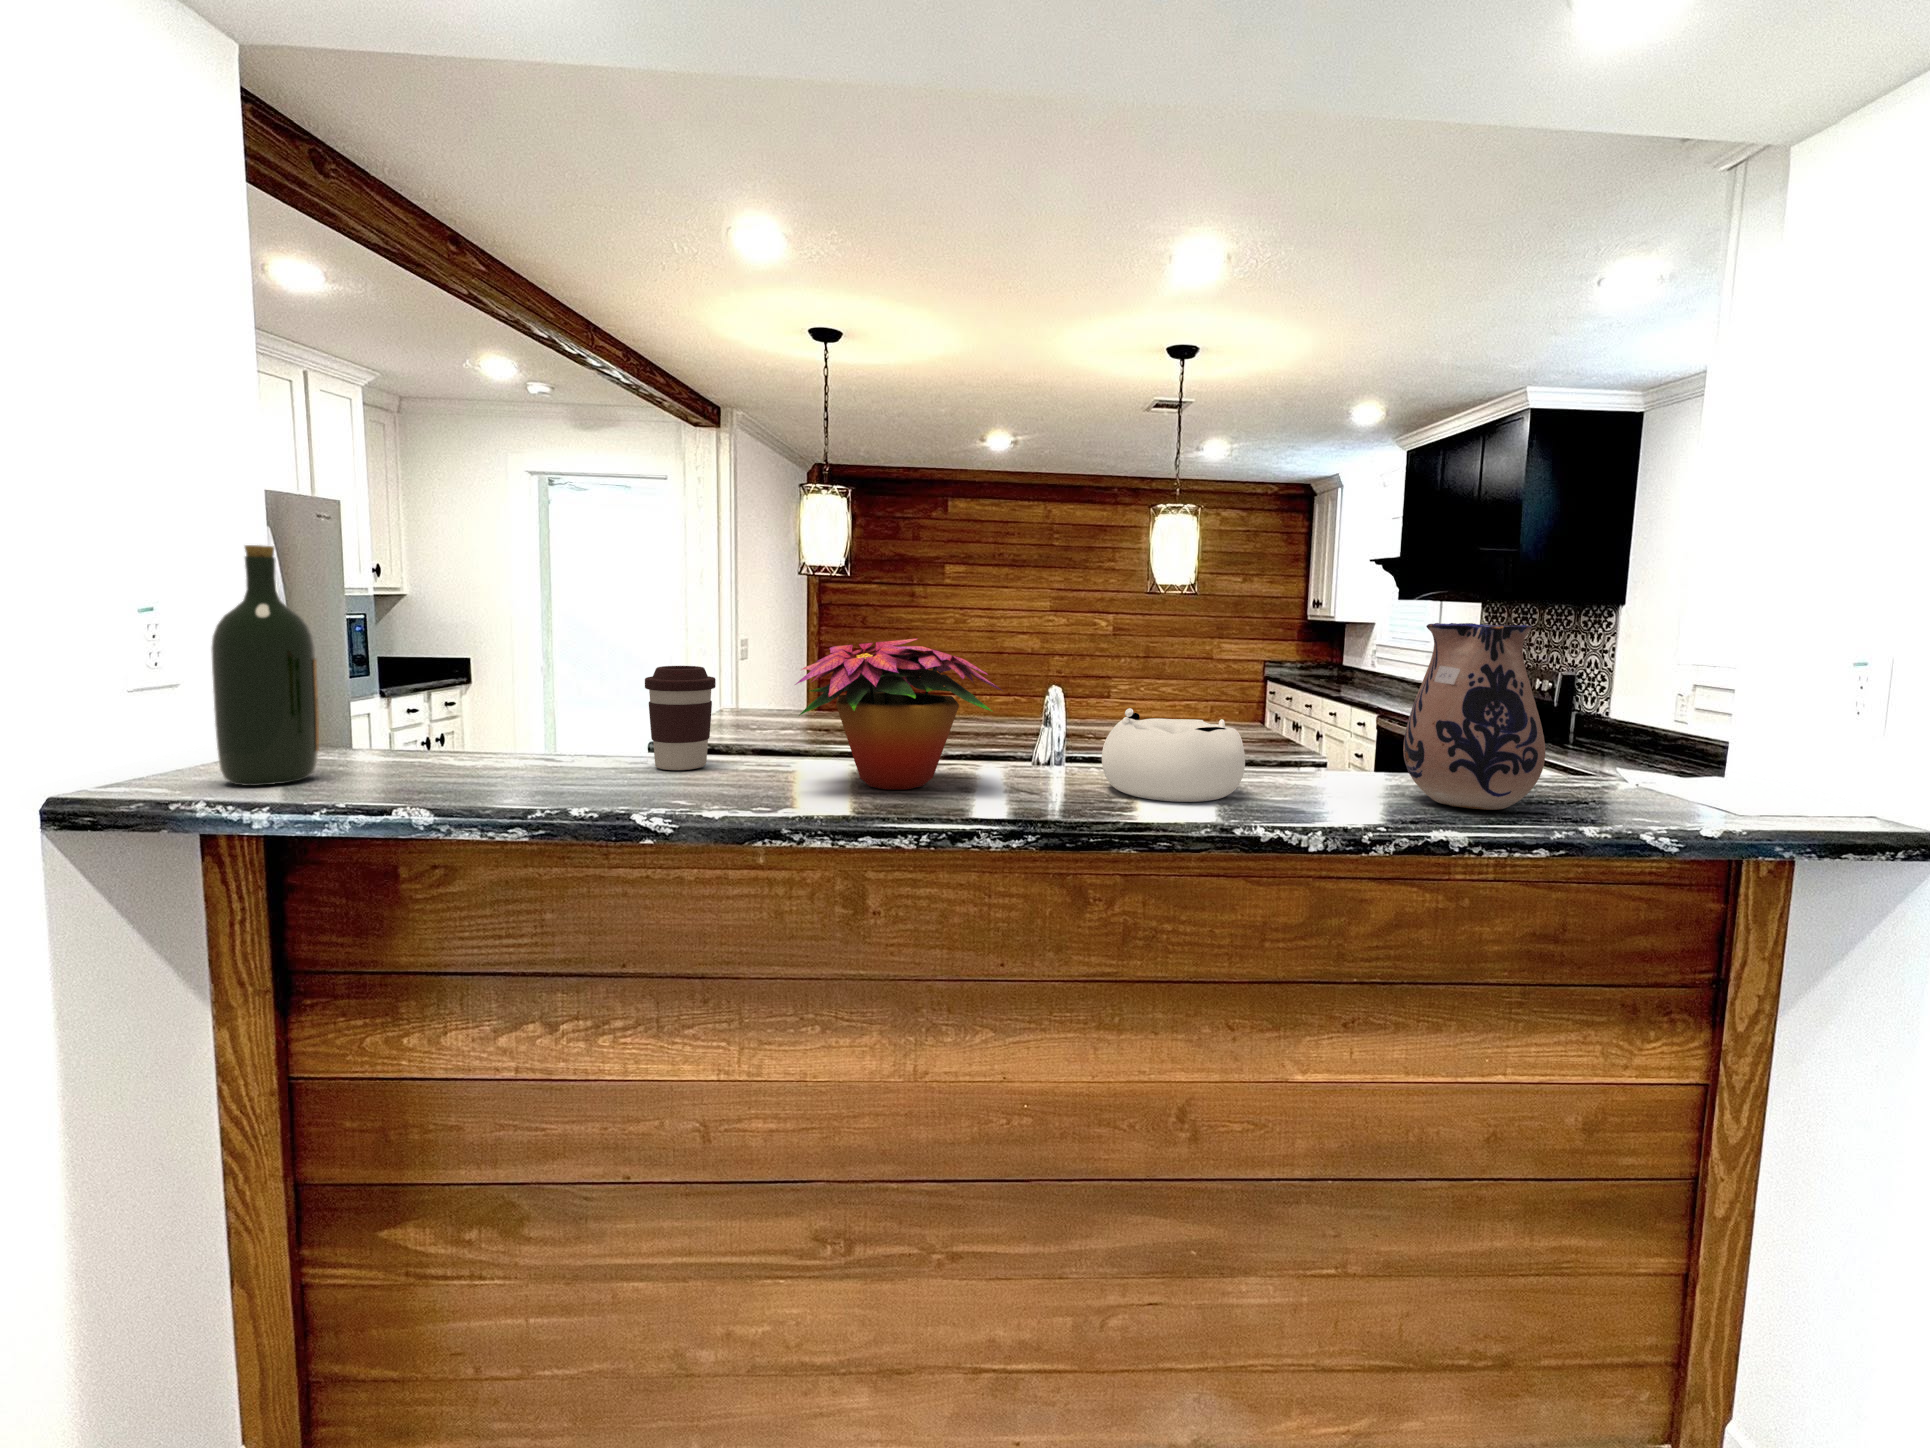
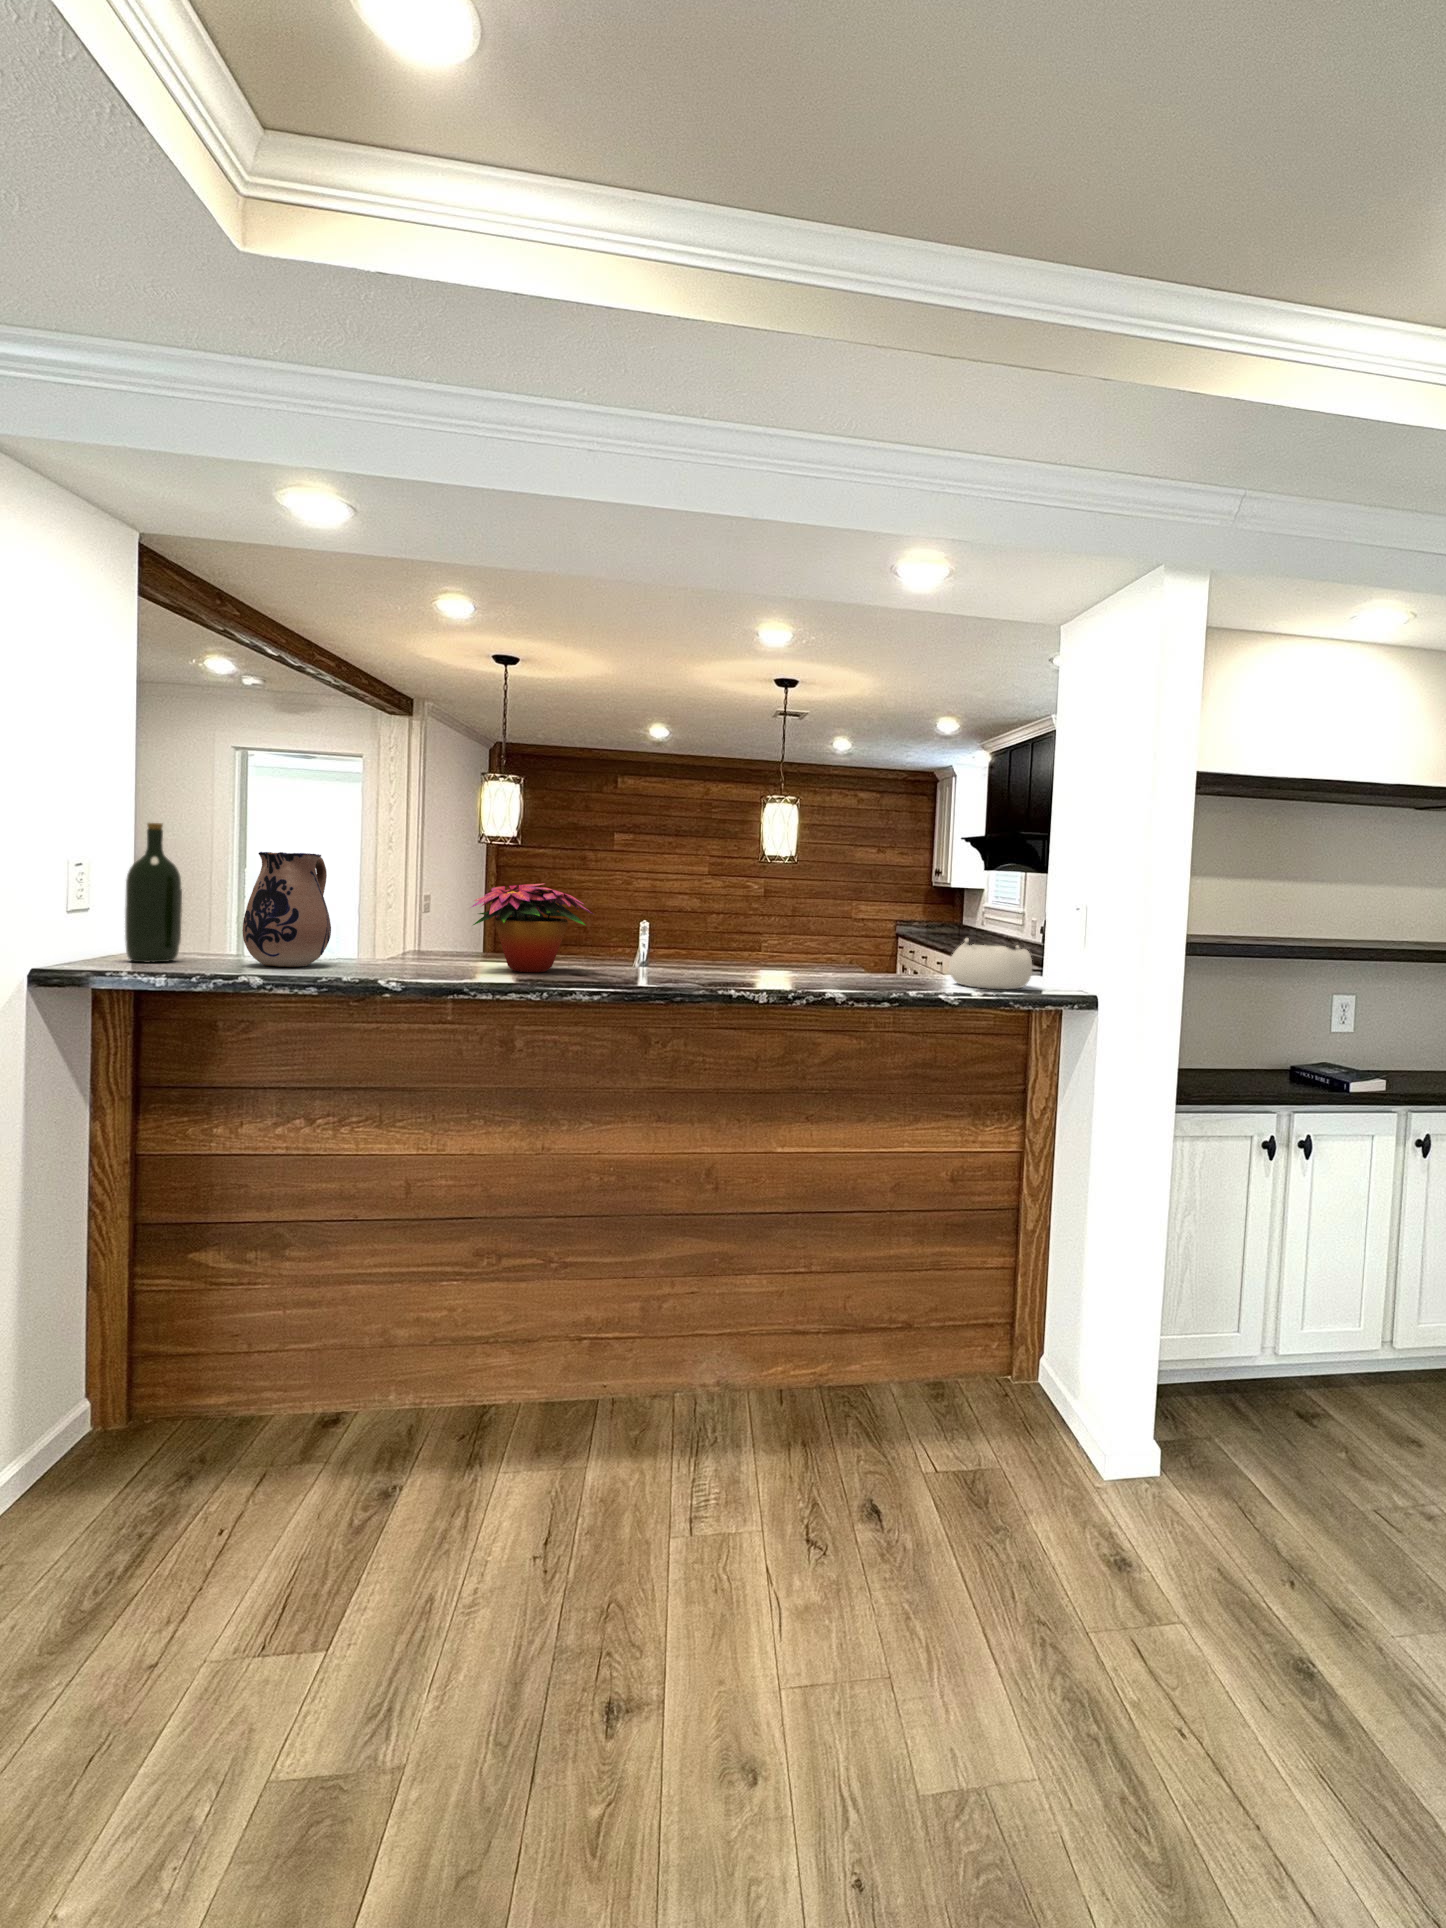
ceramic pitcher: present [1403,623,1545,810] -> present [242,852,331,967]
coffee cup: present [645,666,716,770] -> none [376,899,420,963]
decorative bowl: present [1102,708,1245,802] -> present [949,938,1032,989]

